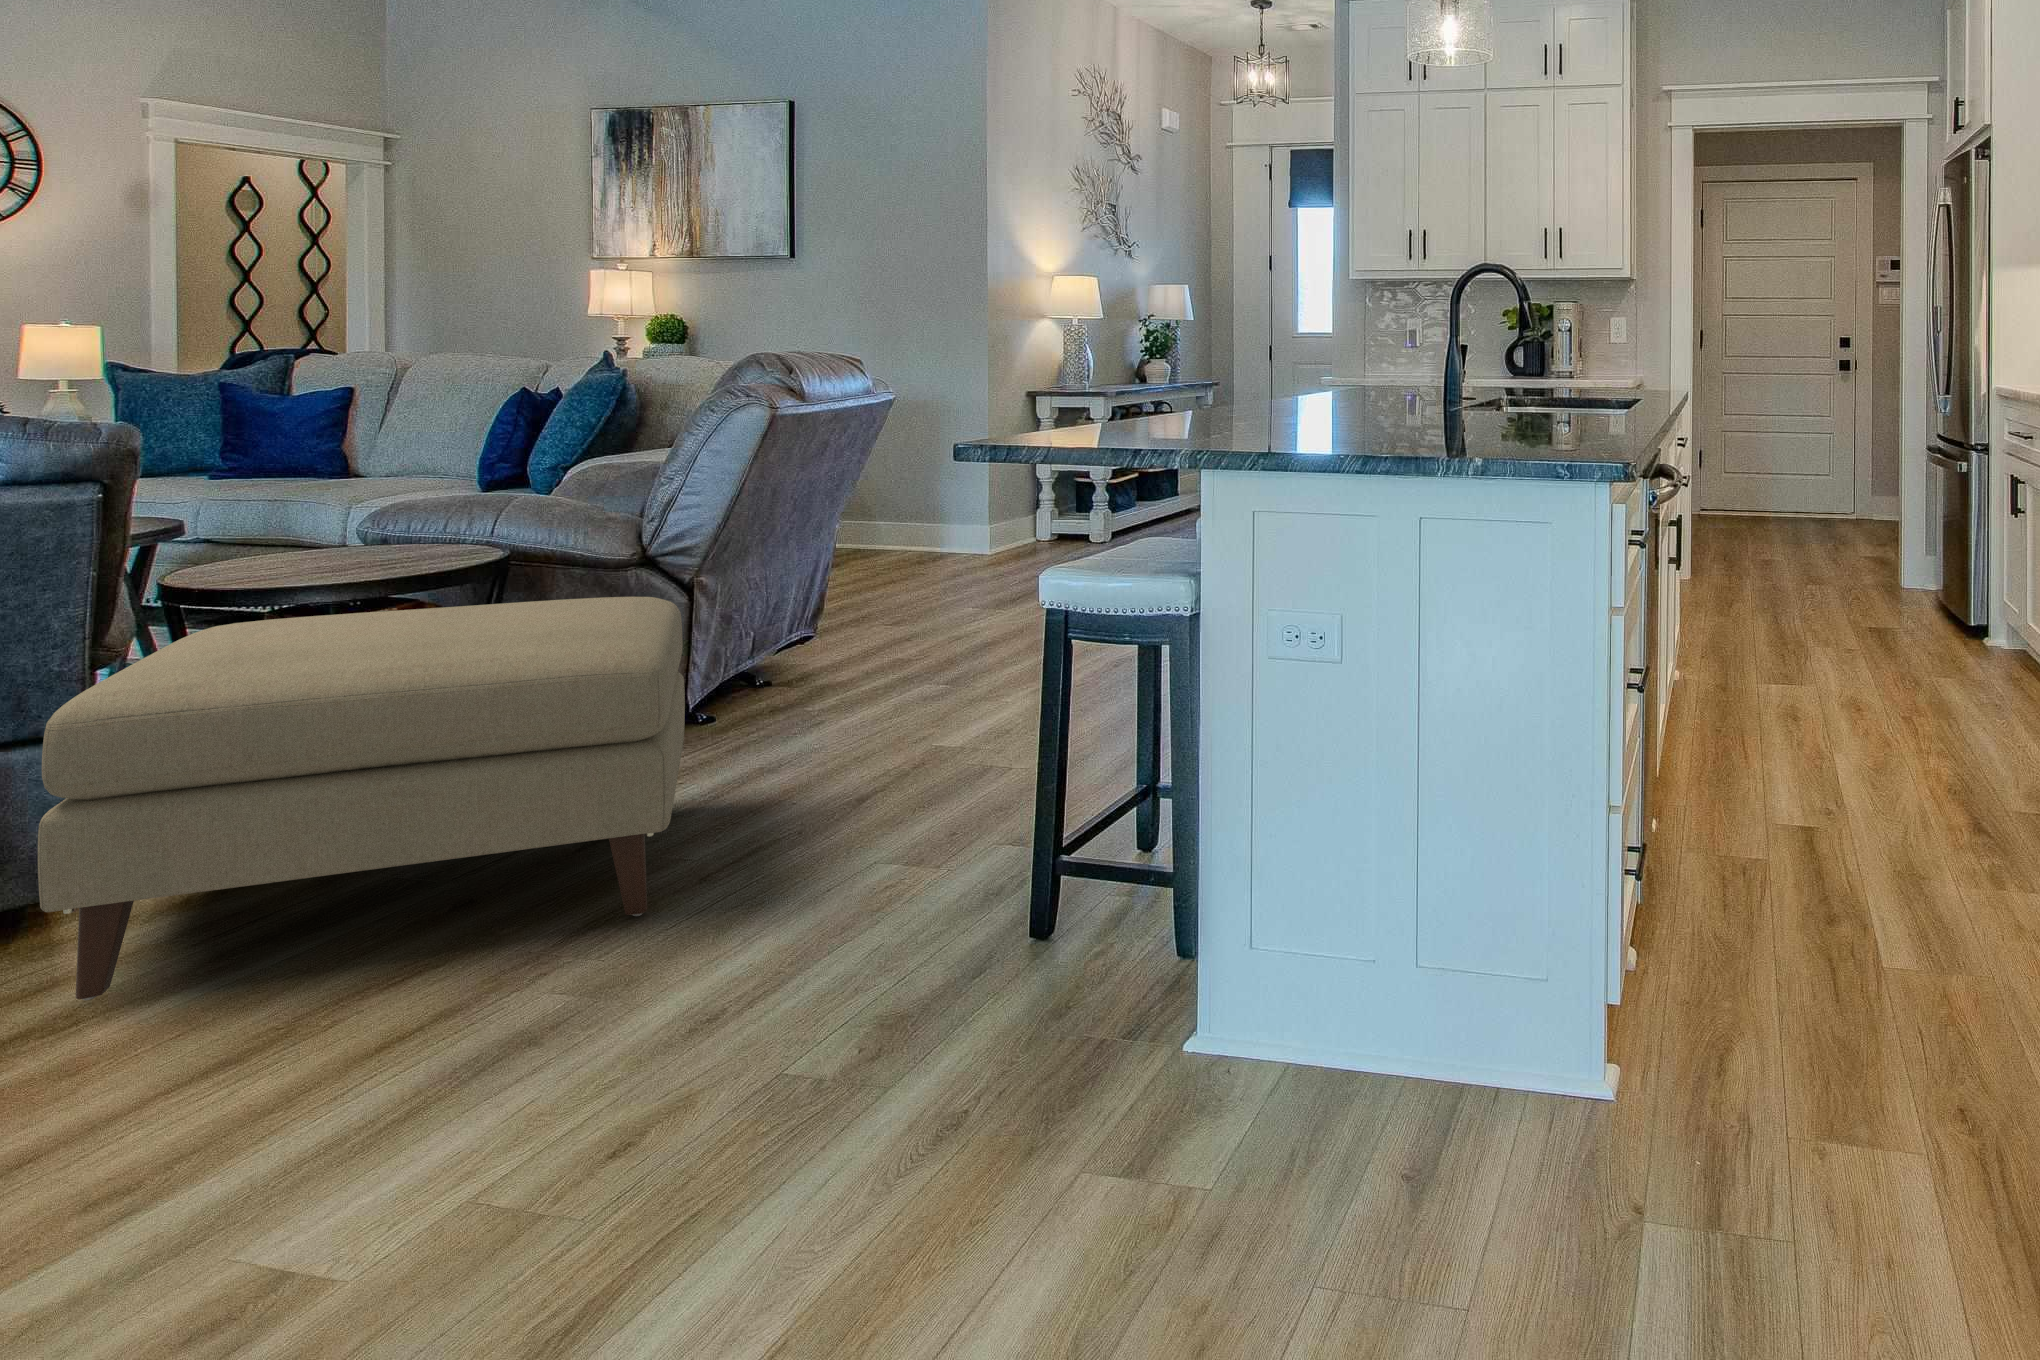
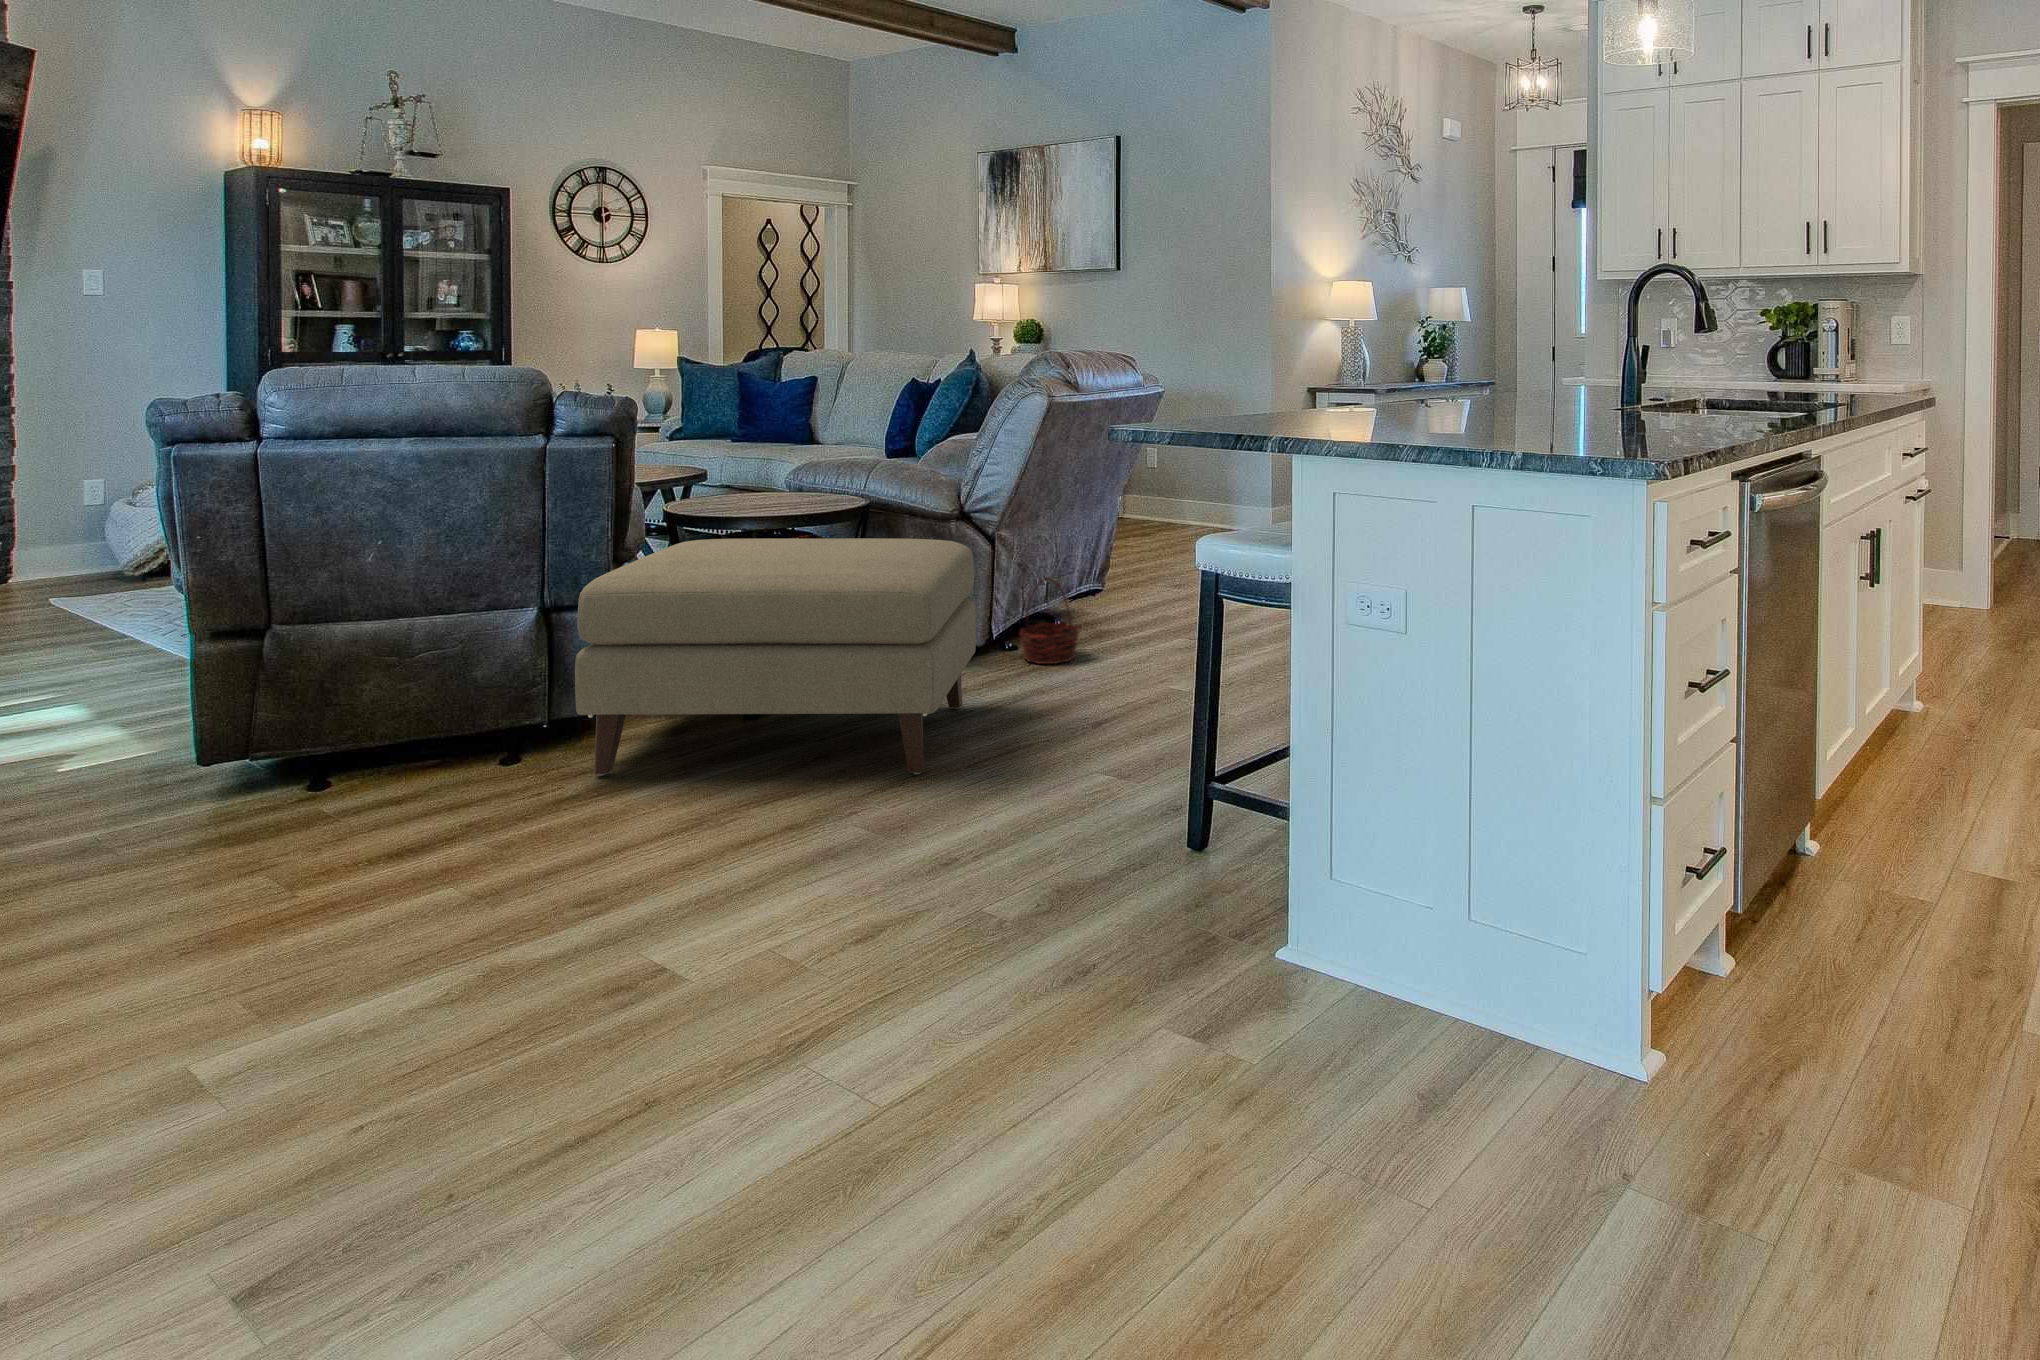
basket: none [718,633,800,741] -> present [1020,578,1079,664]

